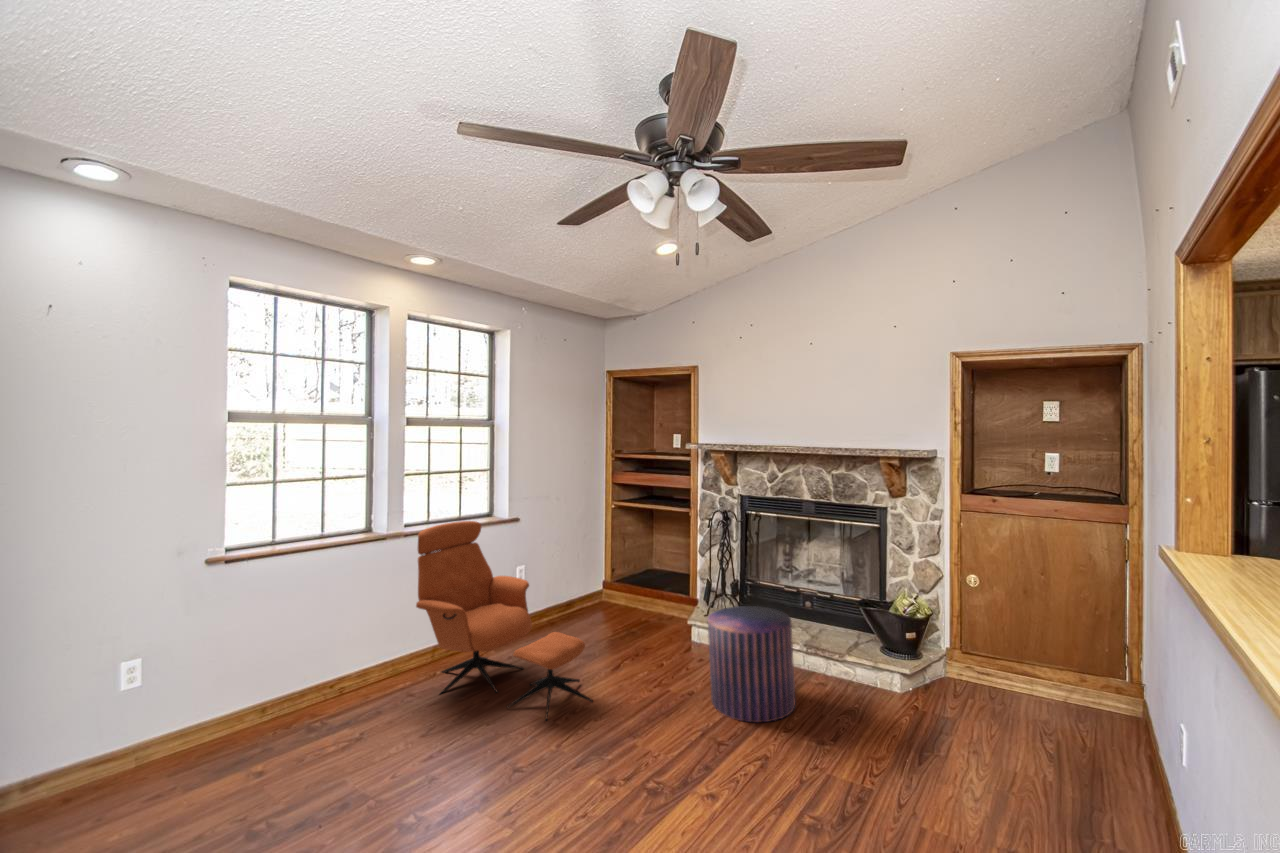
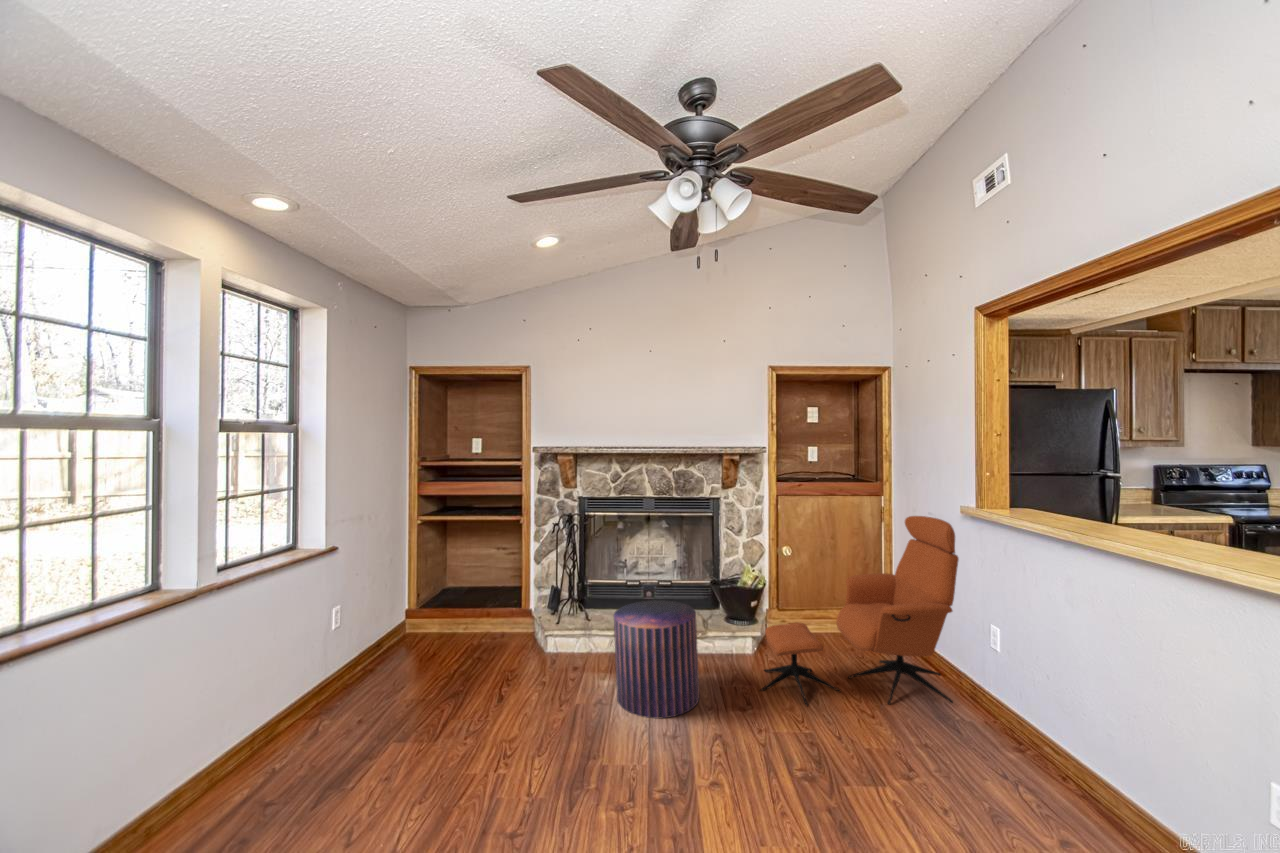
armchair: present [416,521,593,721] -> present [760,516,959,706]

